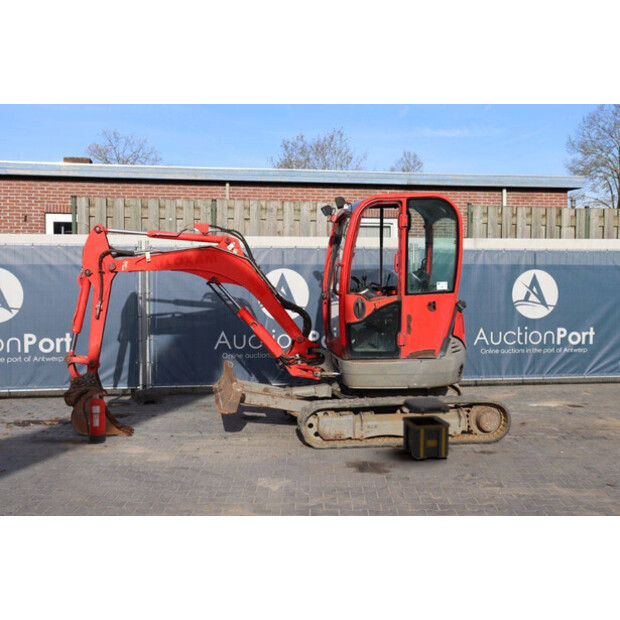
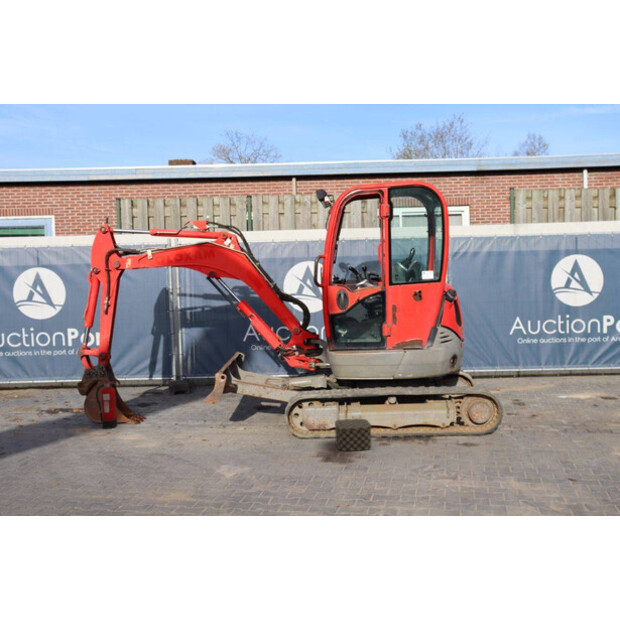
toolbox: present [402,398,450,459] -> none [386,389,431,452]
storage box: none [352,428,392,461] -> present [335,419,371,451]

